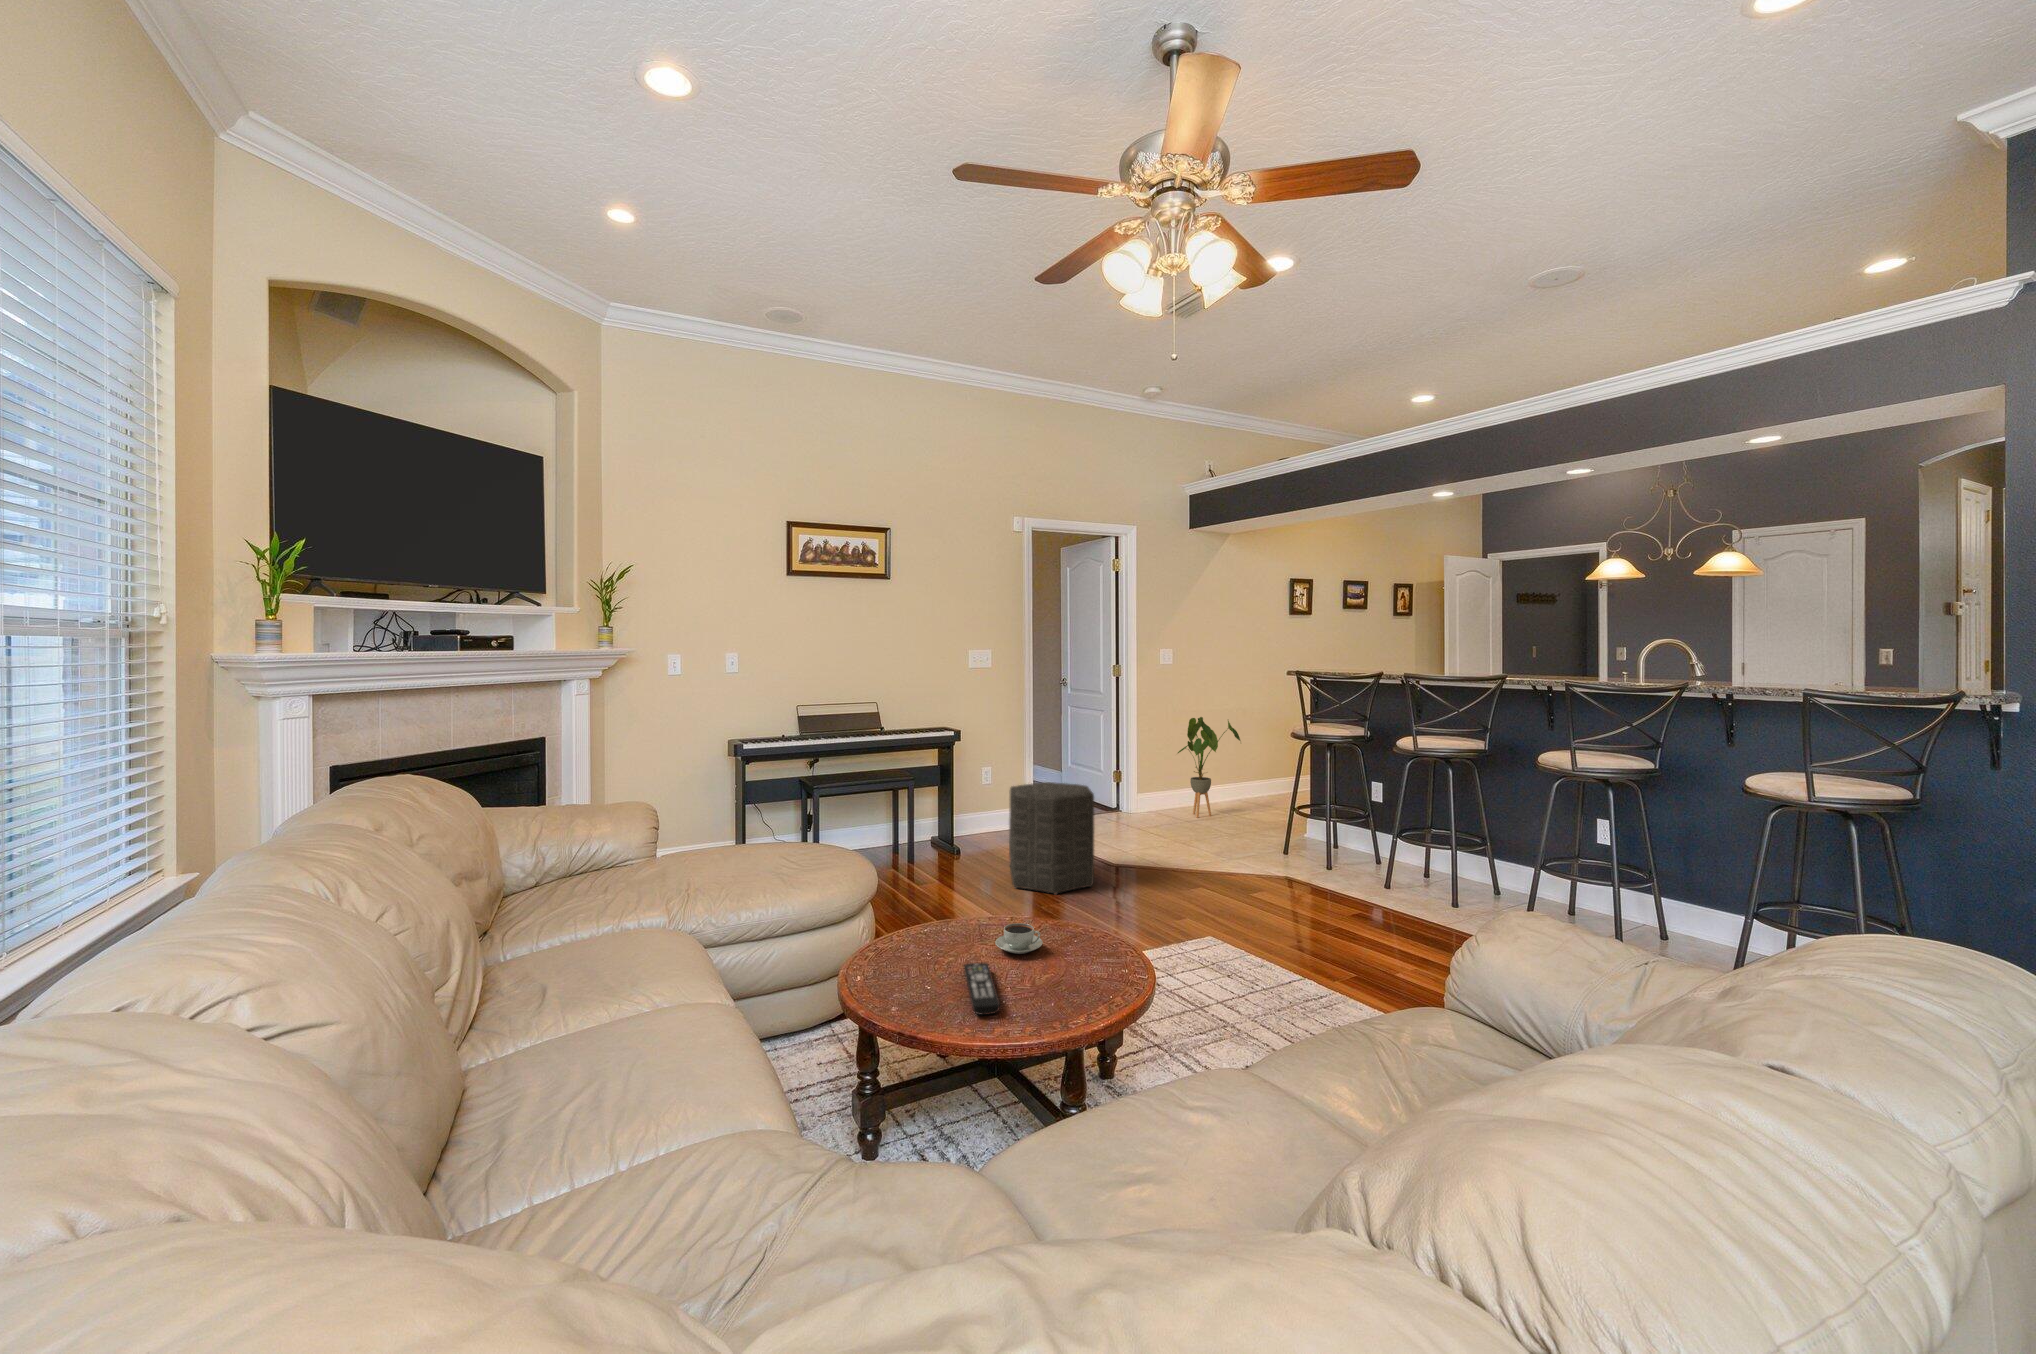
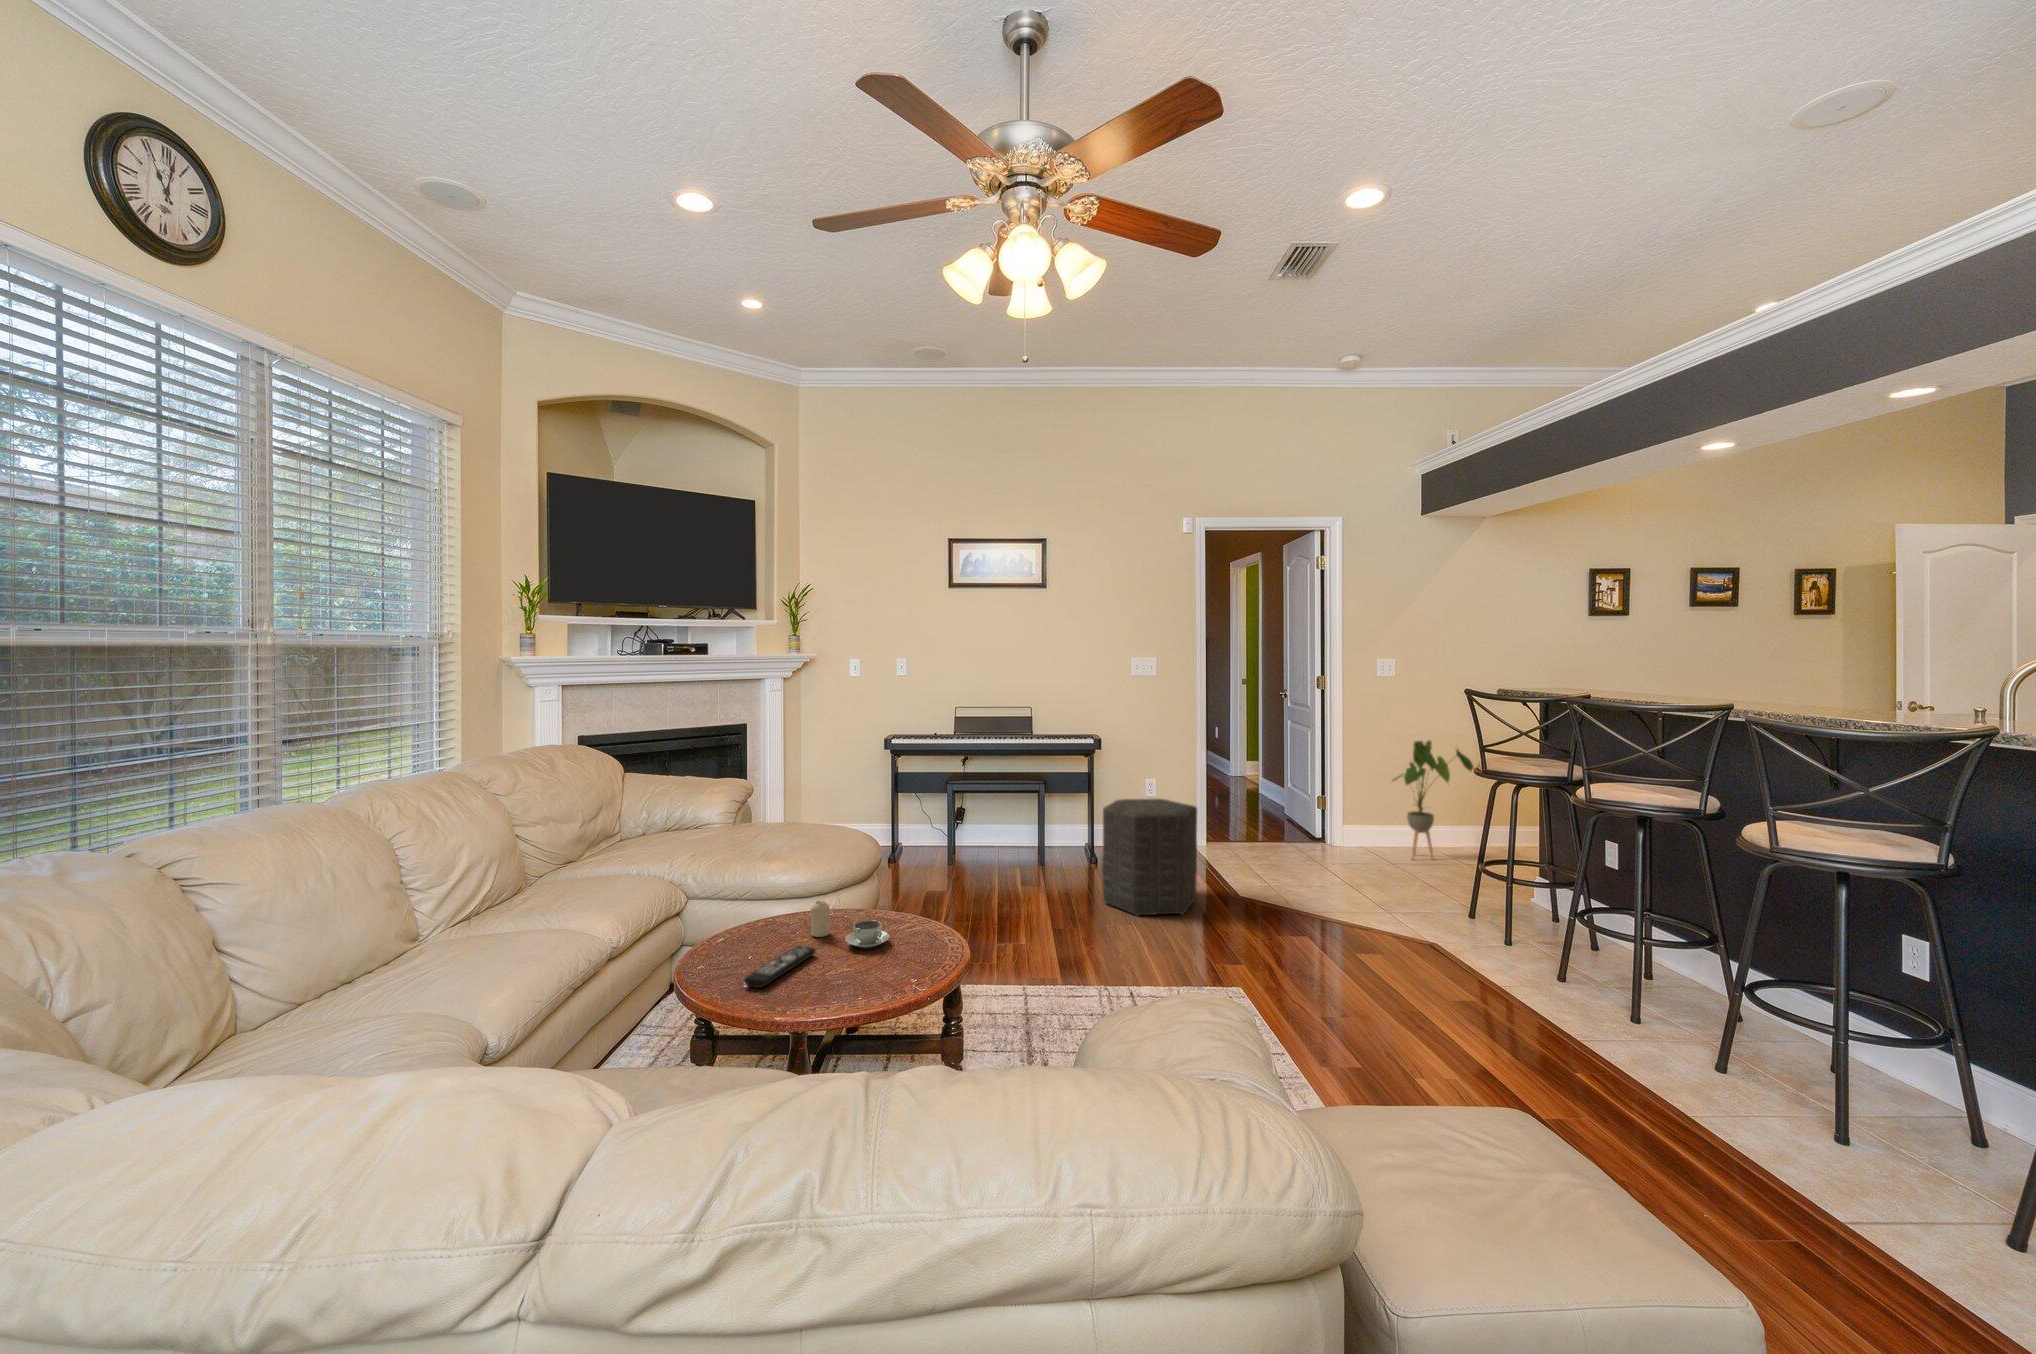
candle: none [943,912,963,953] -> present [811,901,830,937]

